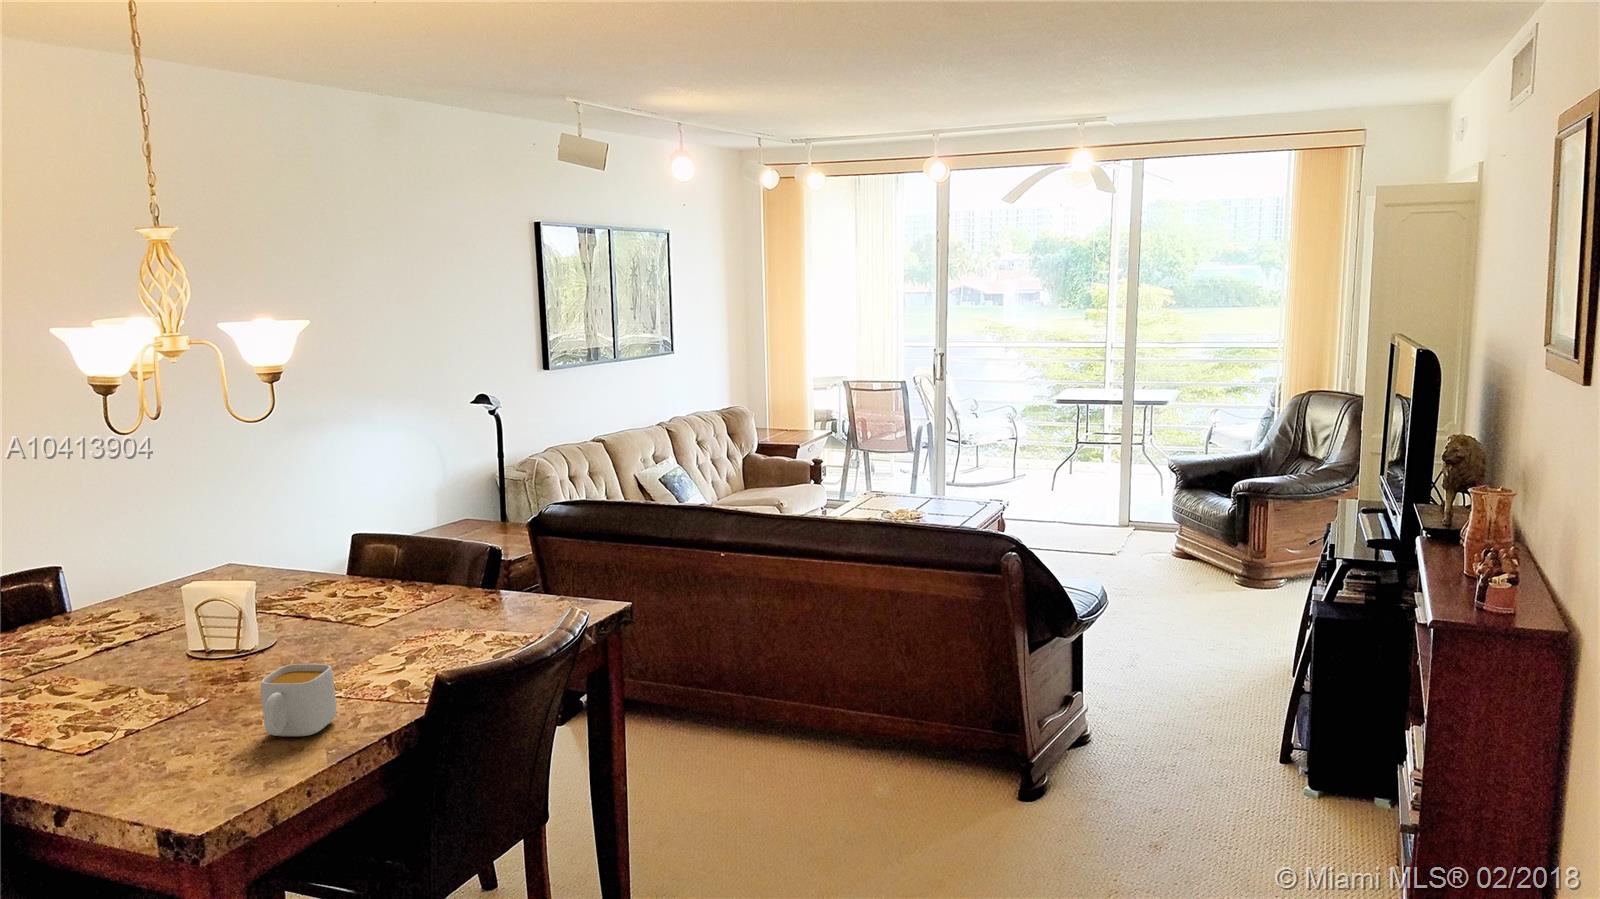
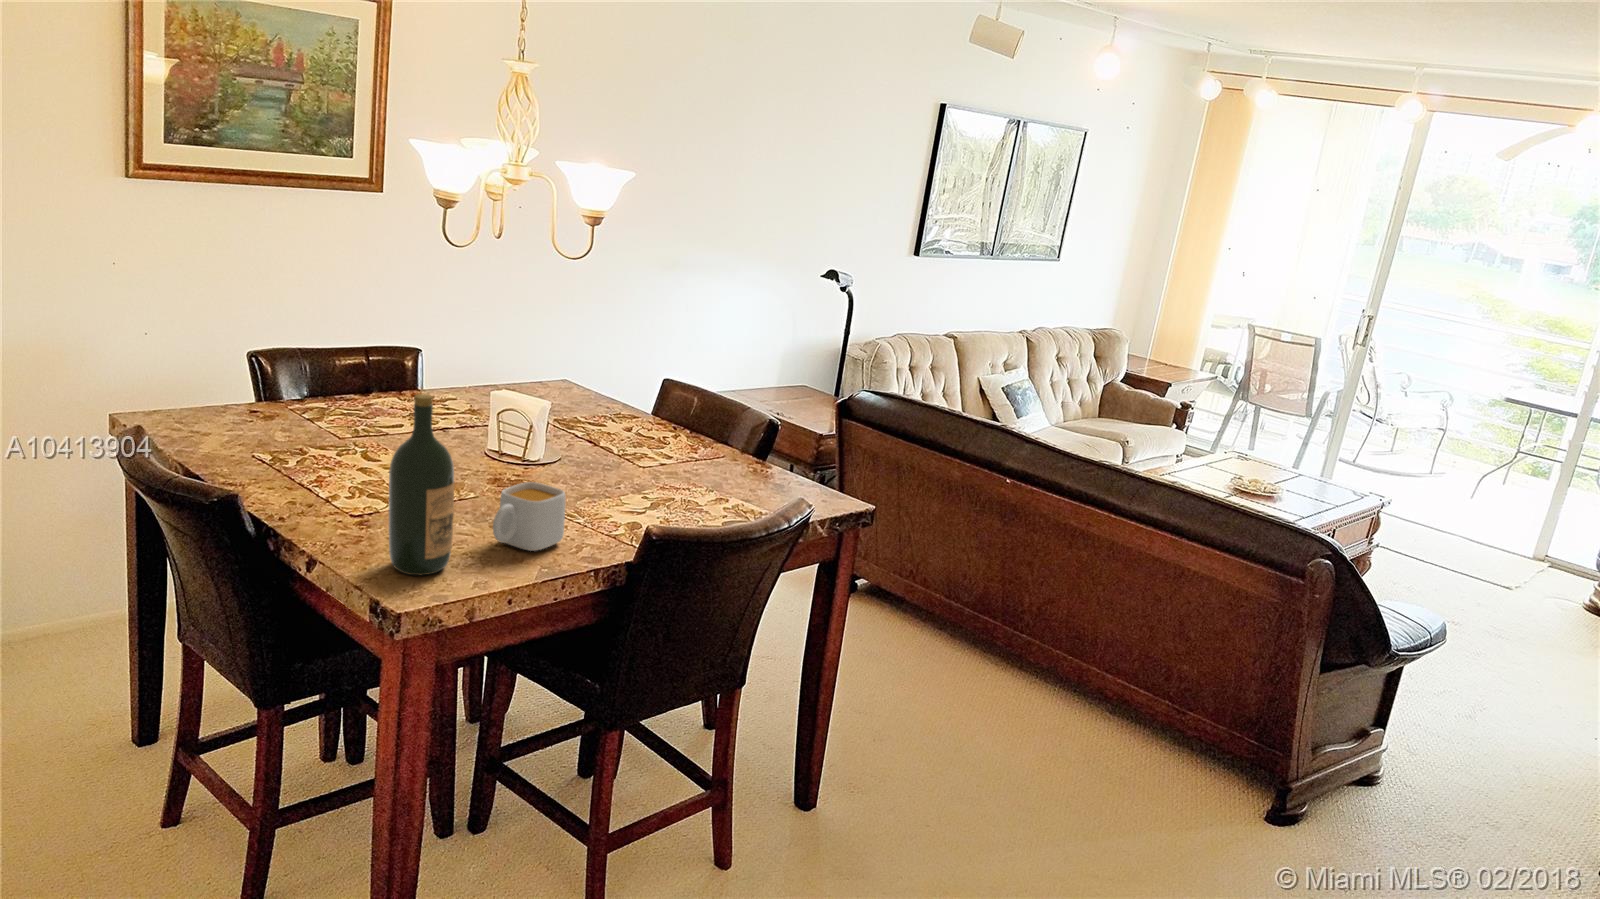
wine bottle: none [143,596,228,796] -> present [389,394,454,575]

